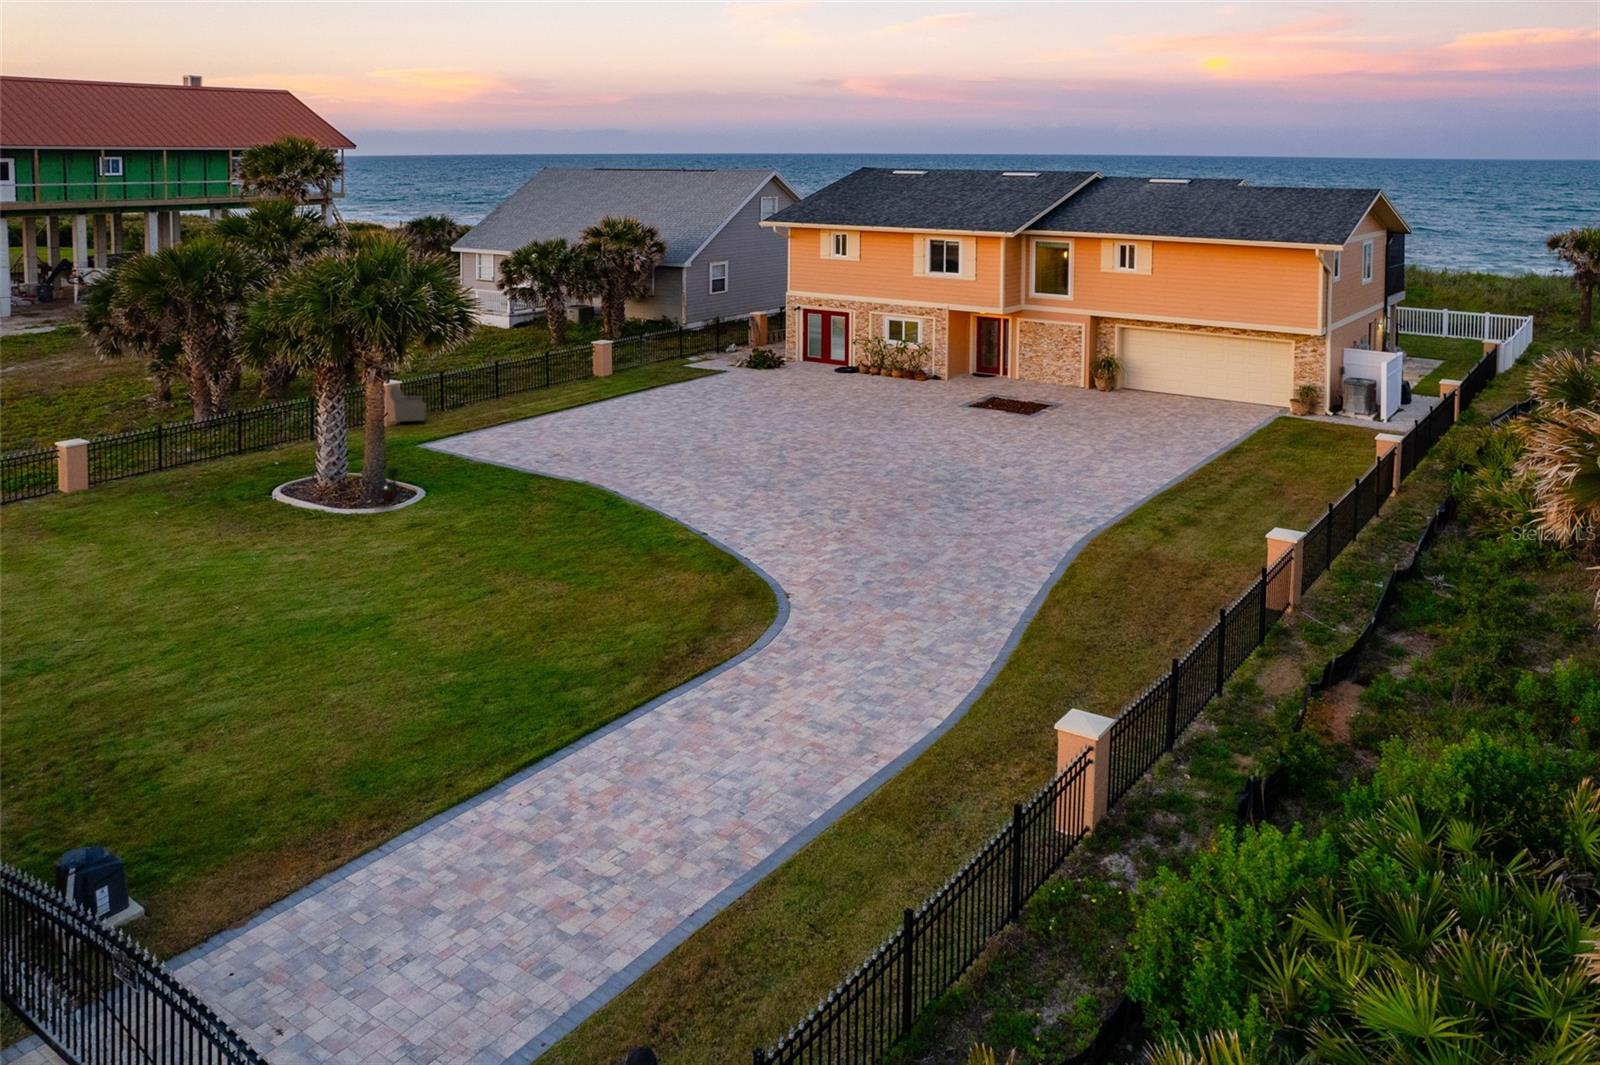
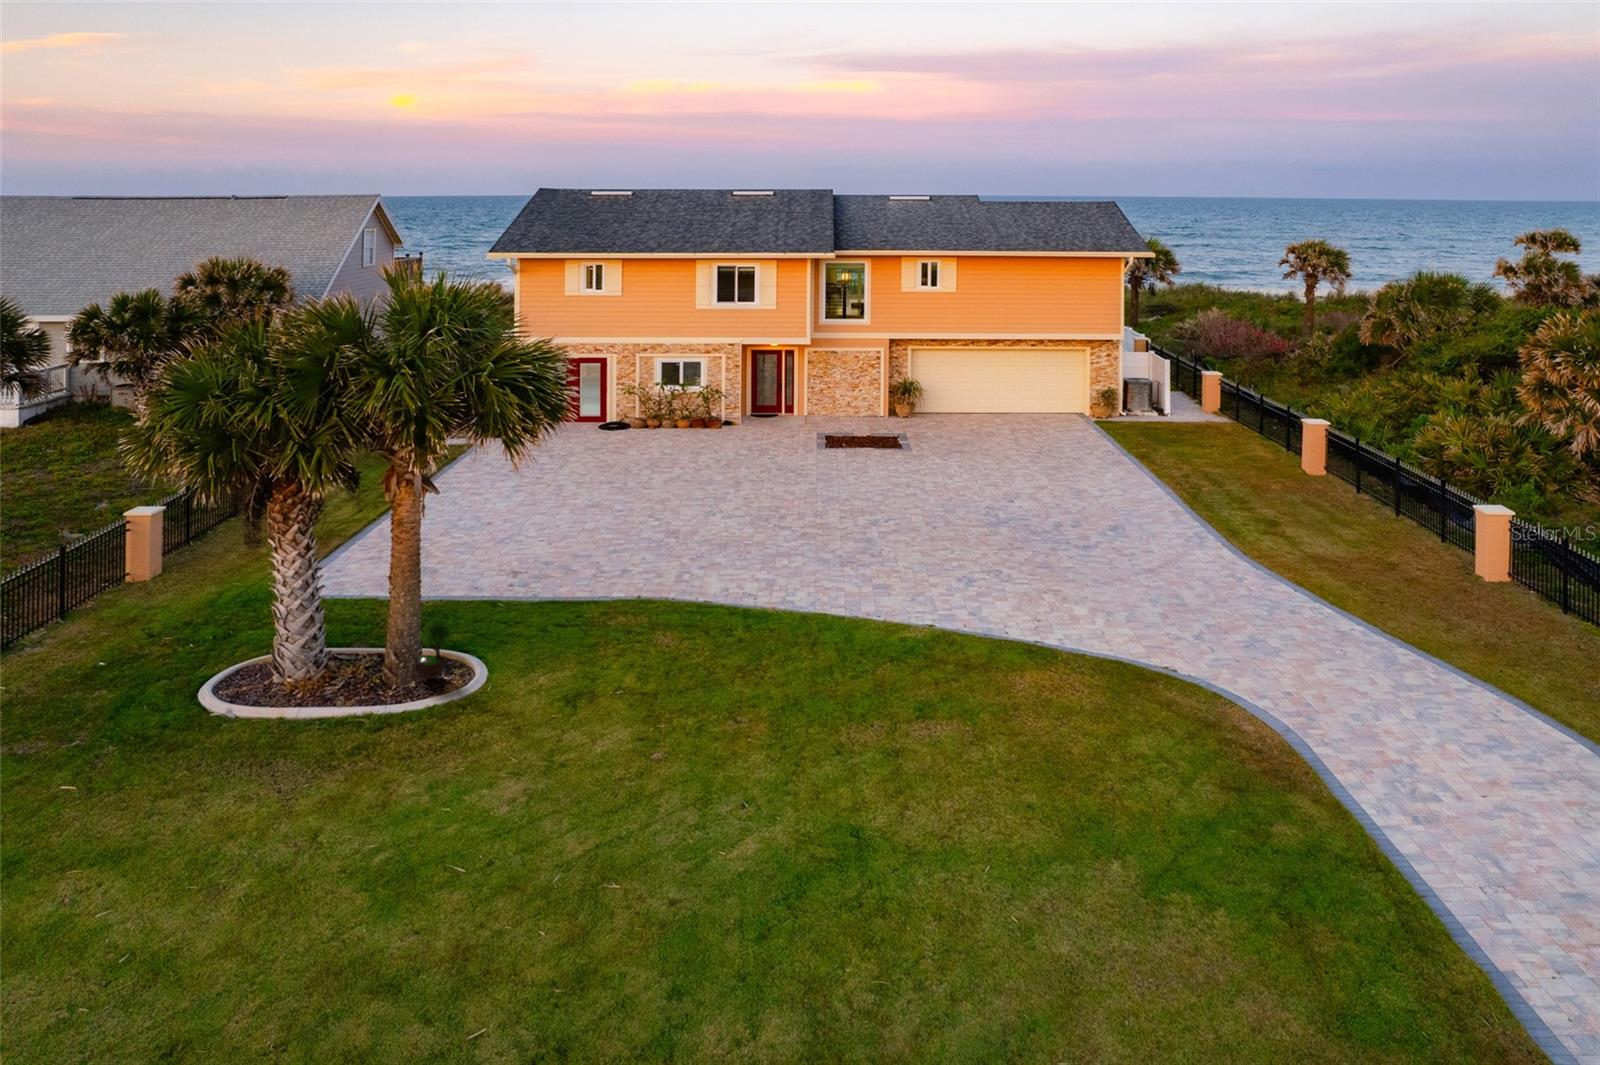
chair: present [390,385,426,425] -> none [152,496,226,562]

